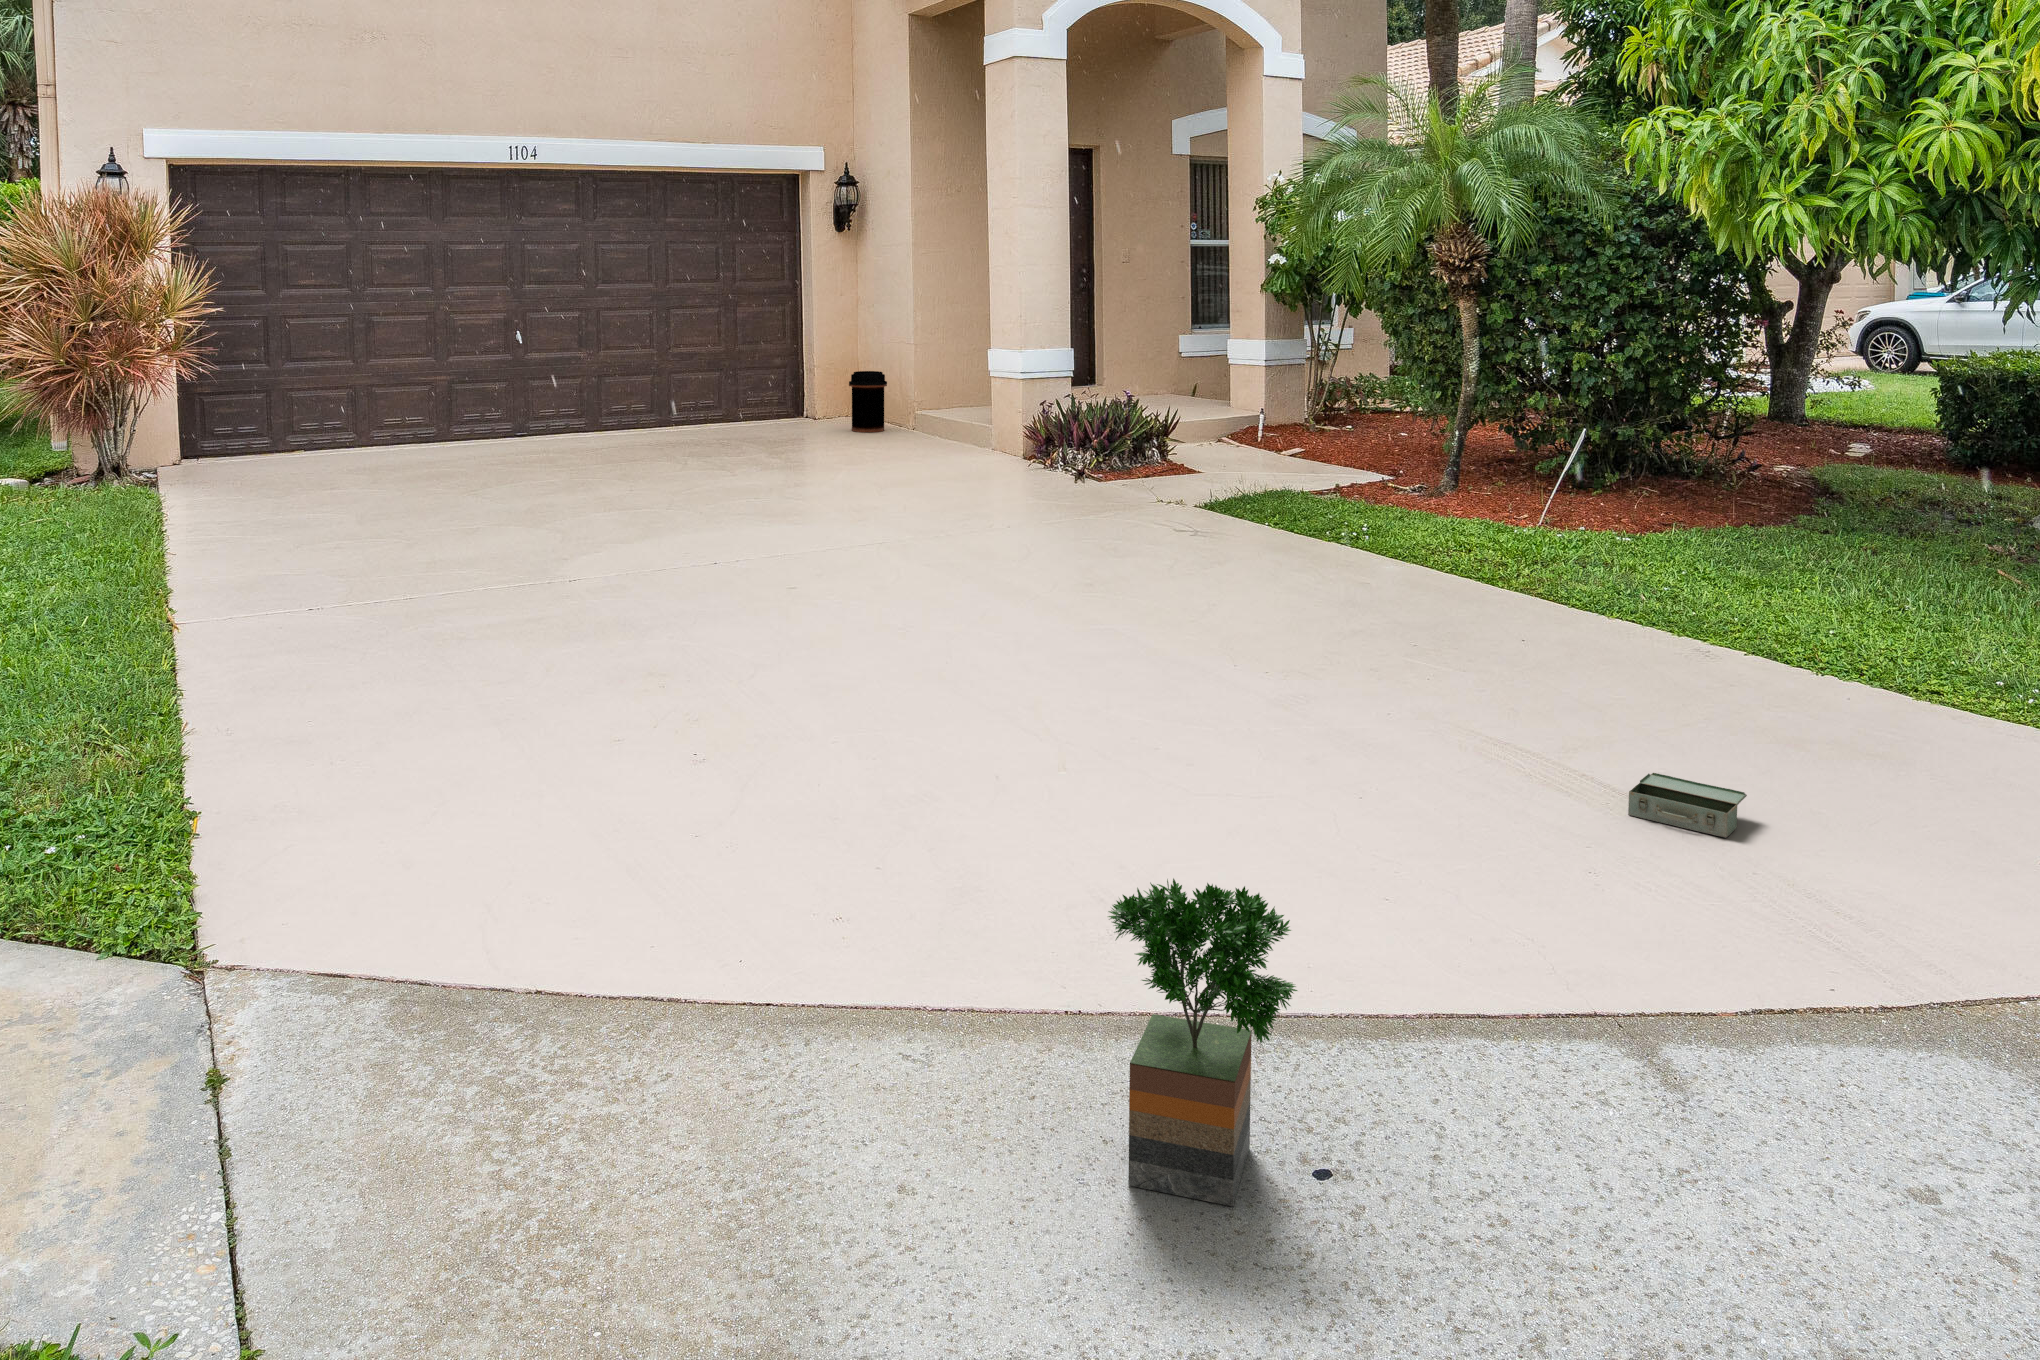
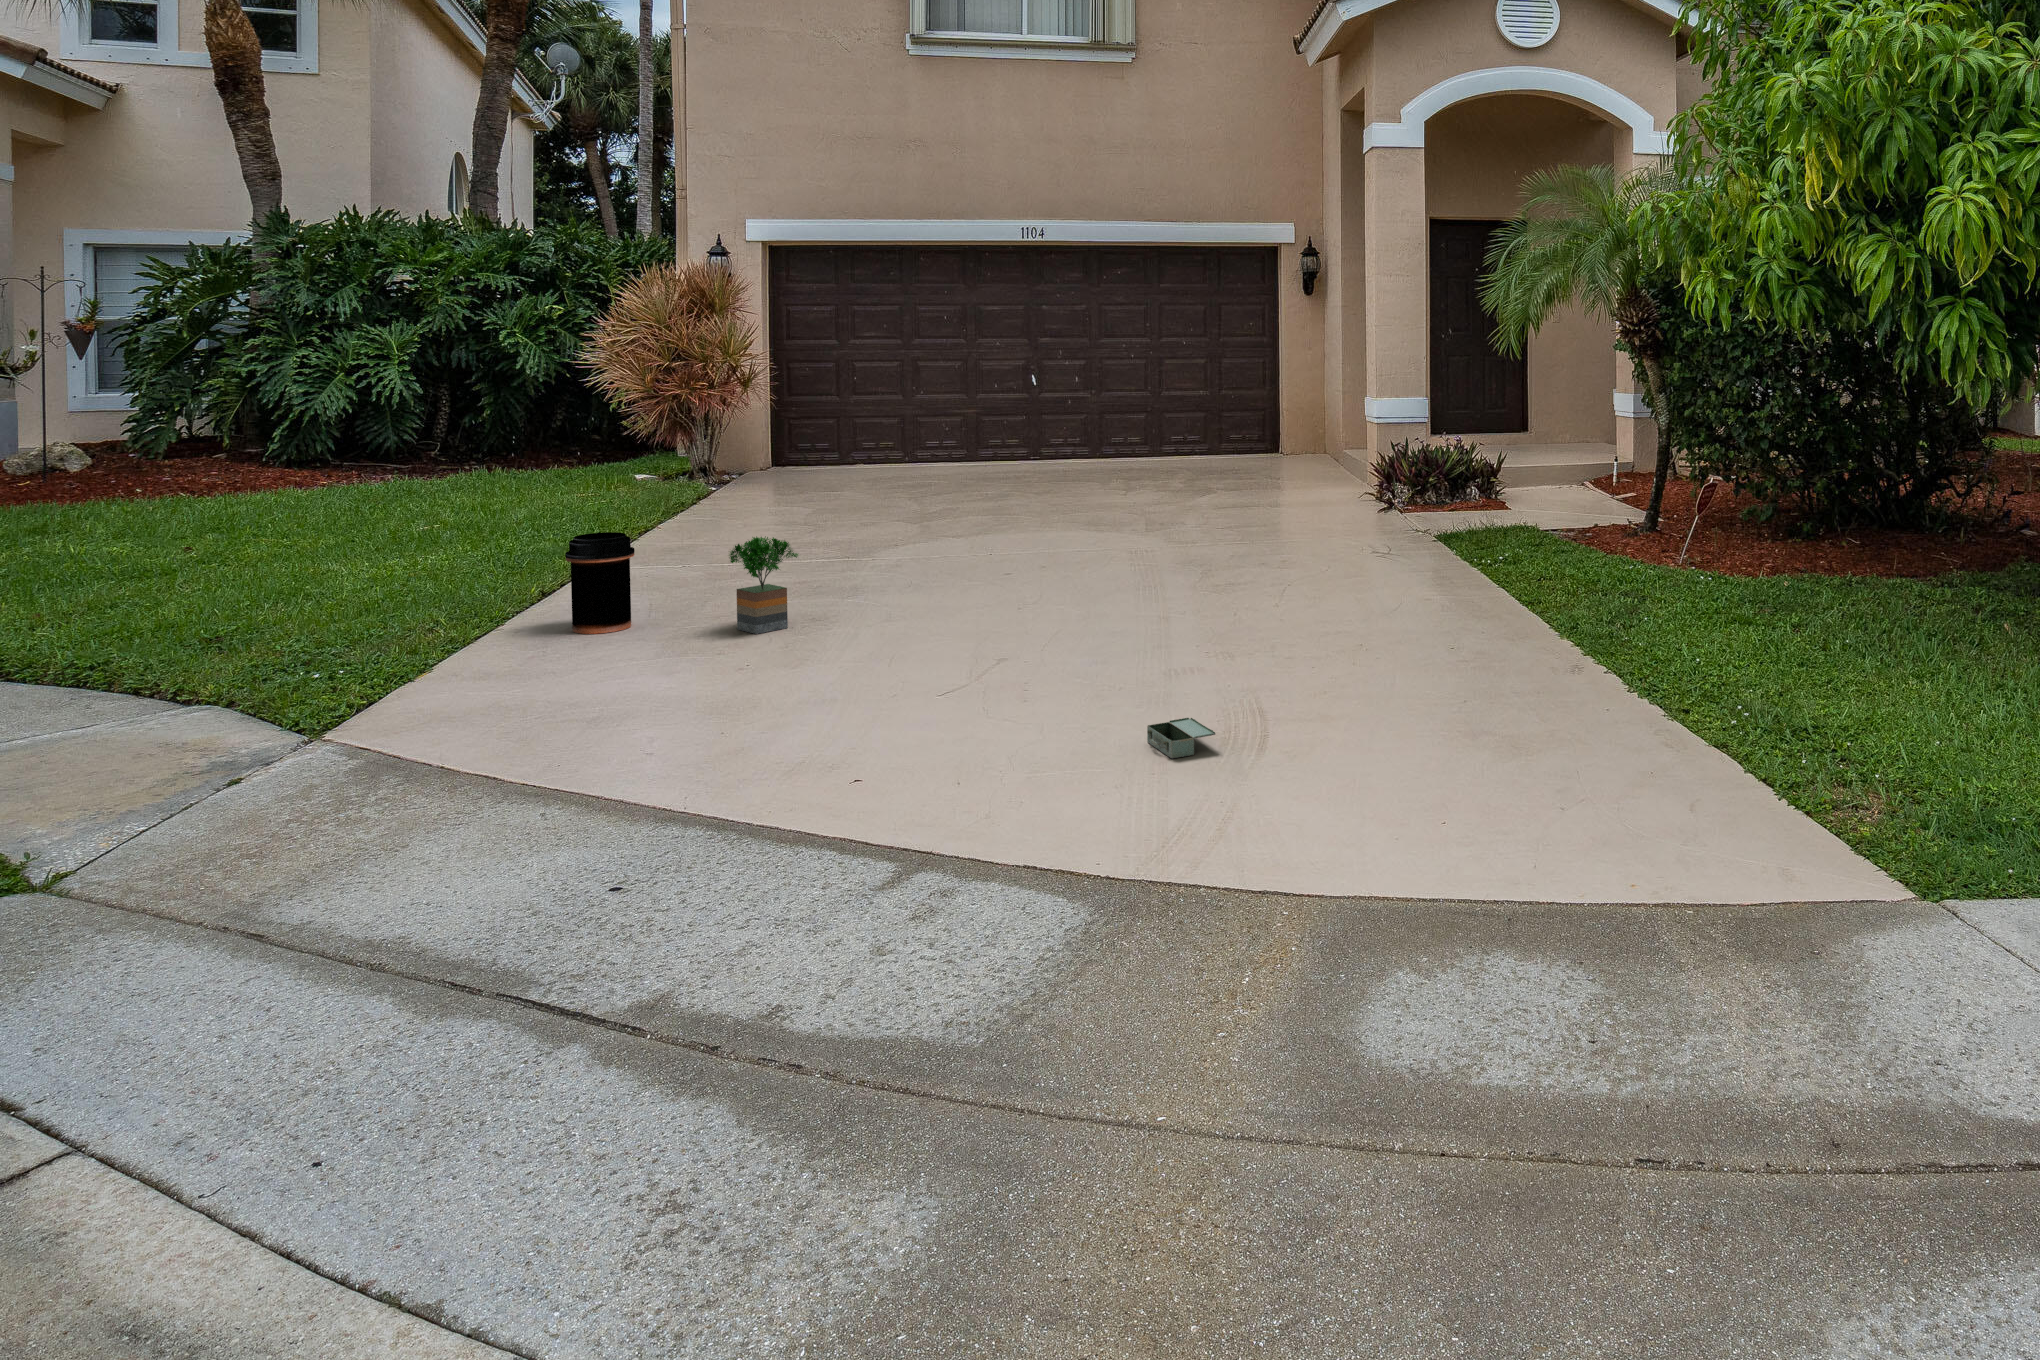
trash can: present [849,371,887,432] -> present [565,532,635,634]
potted tree: present [1108,879,1297,1206] -> present [729,536,798,634]

